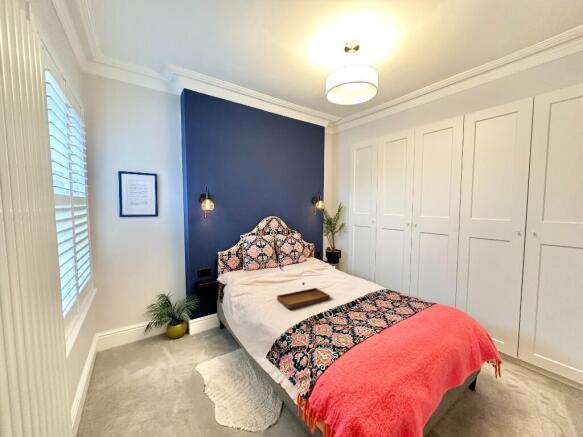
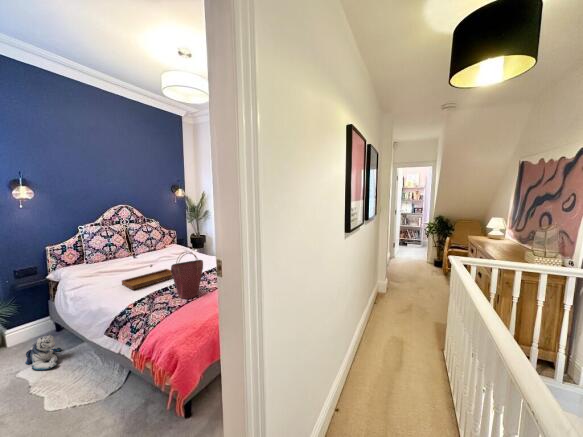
handbag: none [334,276,369,337] -> present [171,252,203,299]
plush toy: none [200,335,224,370] -> present [25,335,61,371]

